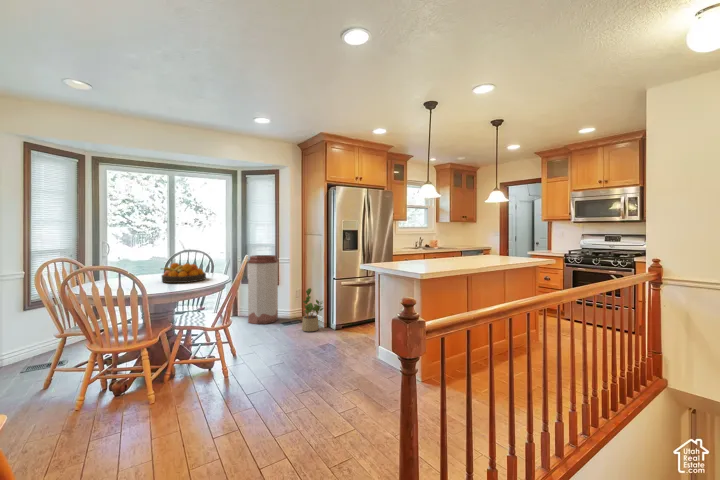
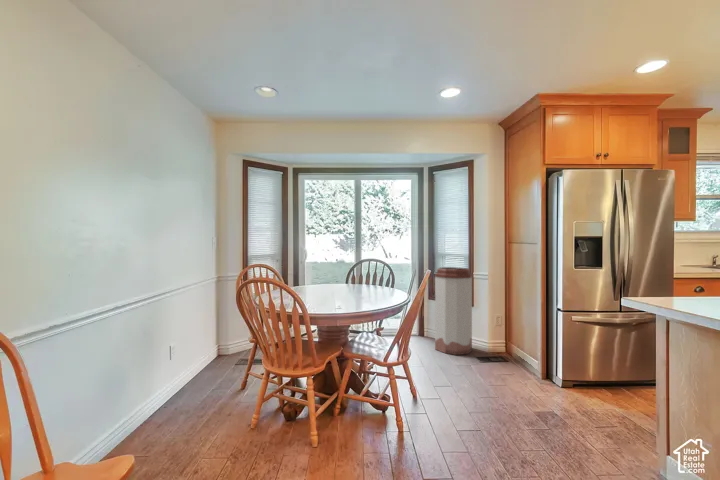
fruit bowl: present [162,263,206,283] -> none [336,274,382,299]
potted plant: present [302,288,323,331] -> none [506,318,540,381]

